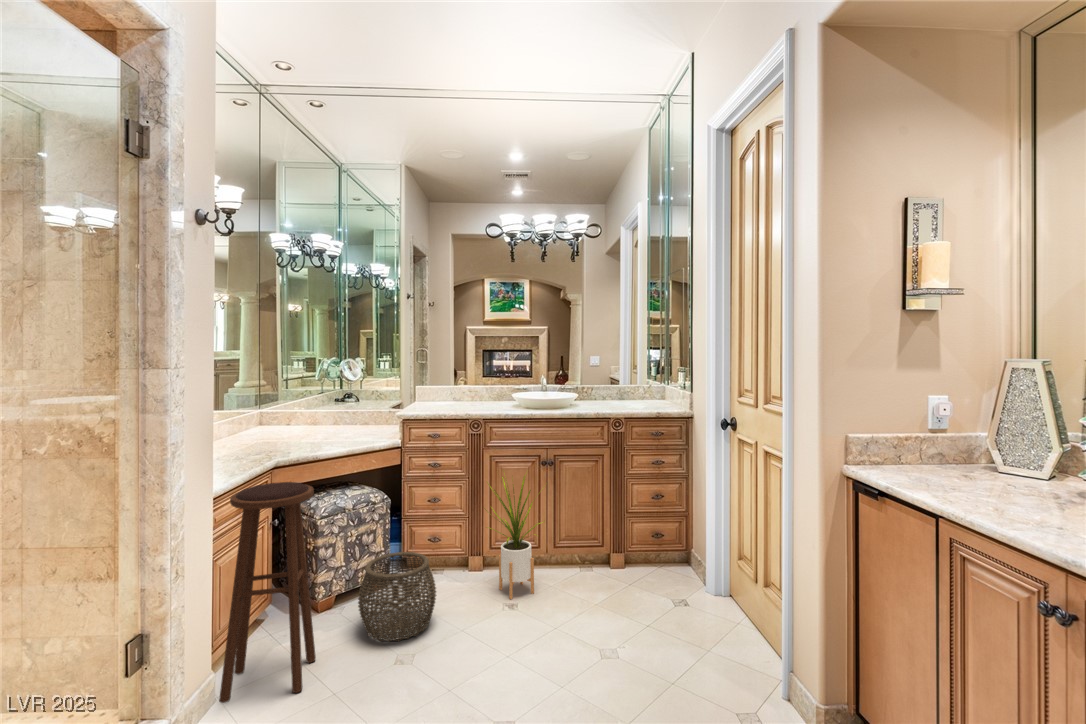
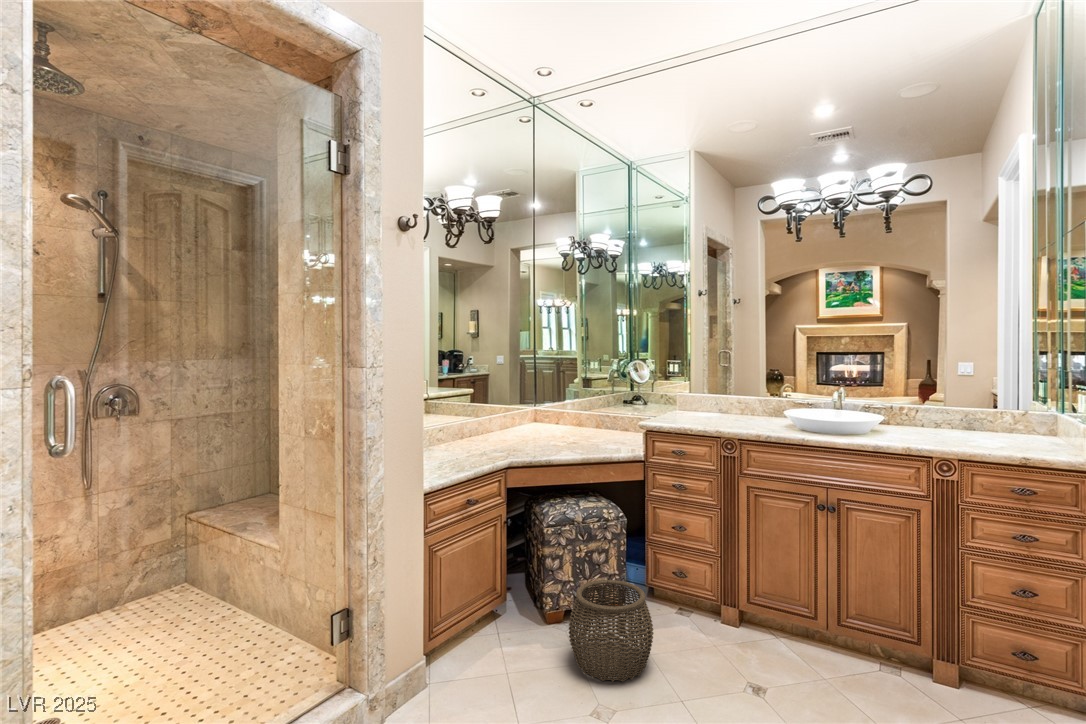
house plant: present [485,476,541,599] -> none [719,506,814,678]
stool: present [219,482,316,703] -> none [433,485,522,698]

